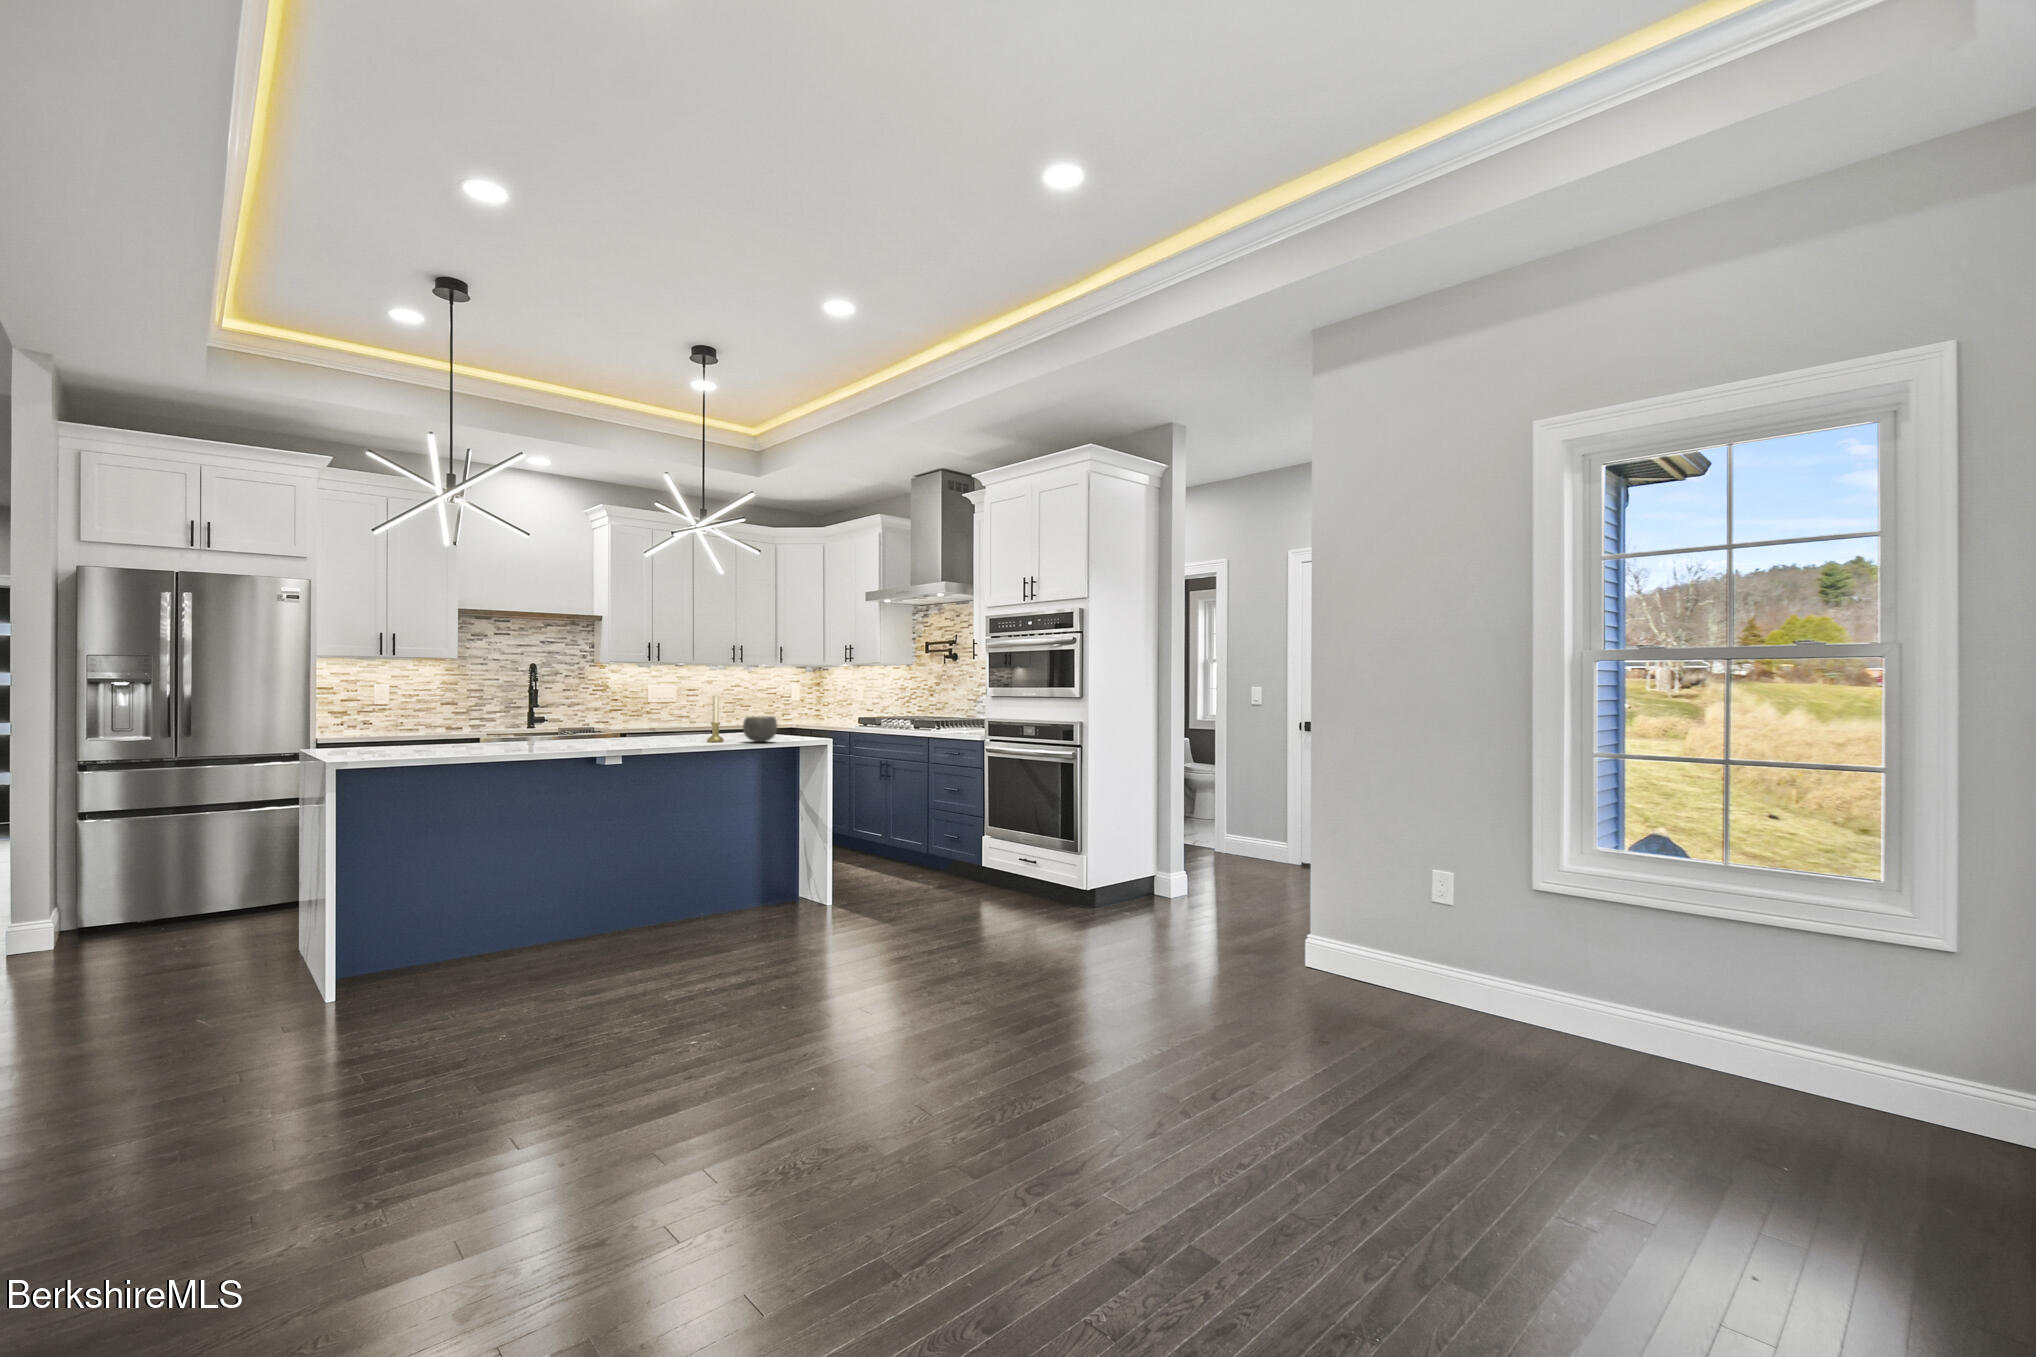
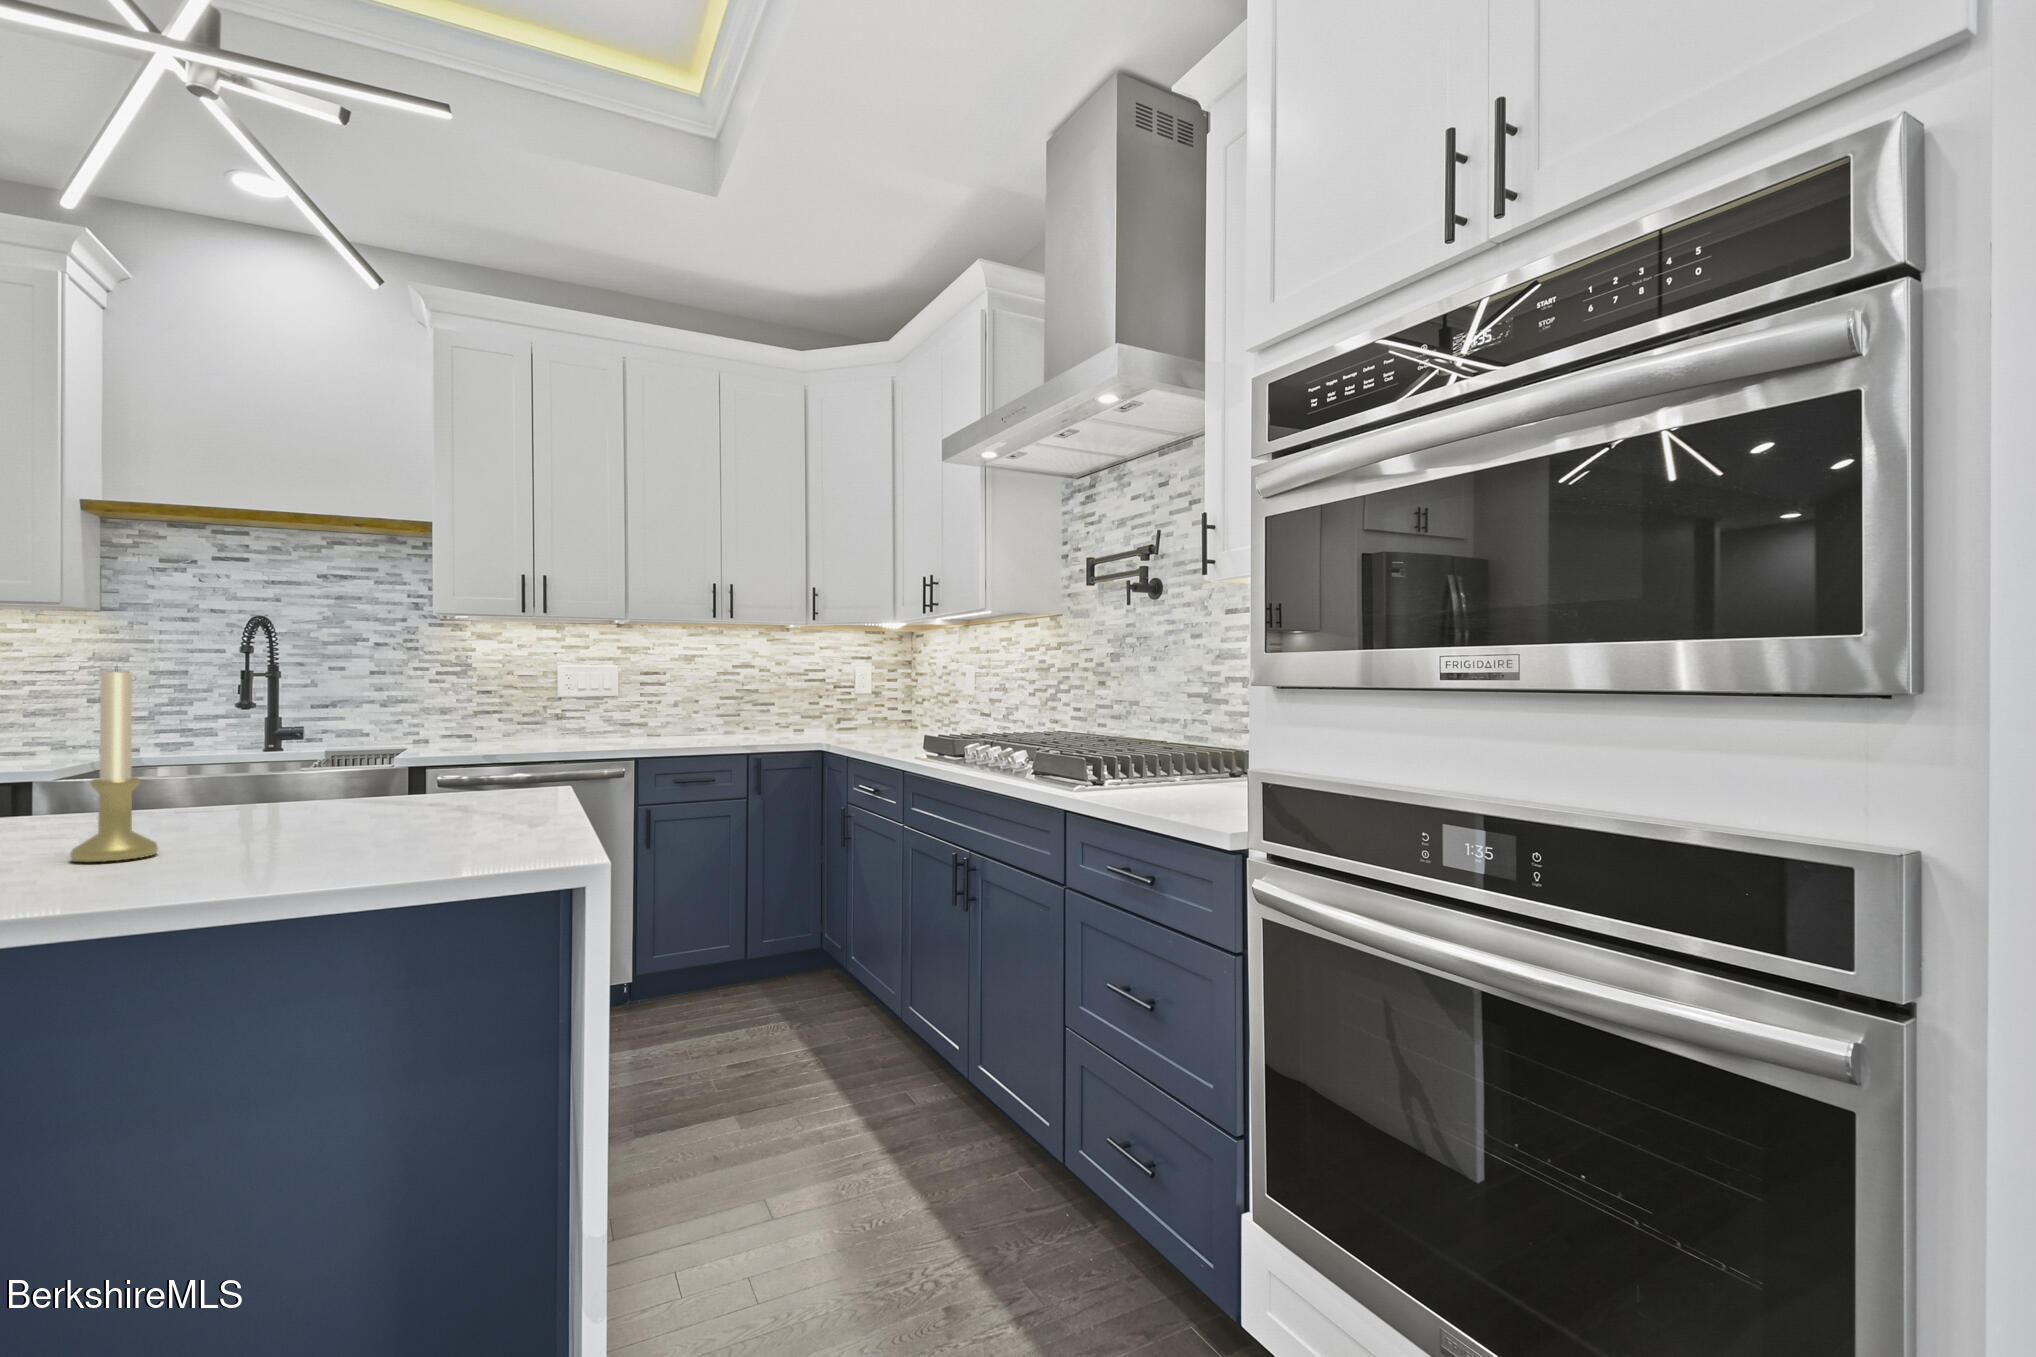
ceramic bowl: present [743,716,777,742] -> none [170,755,349,870]

